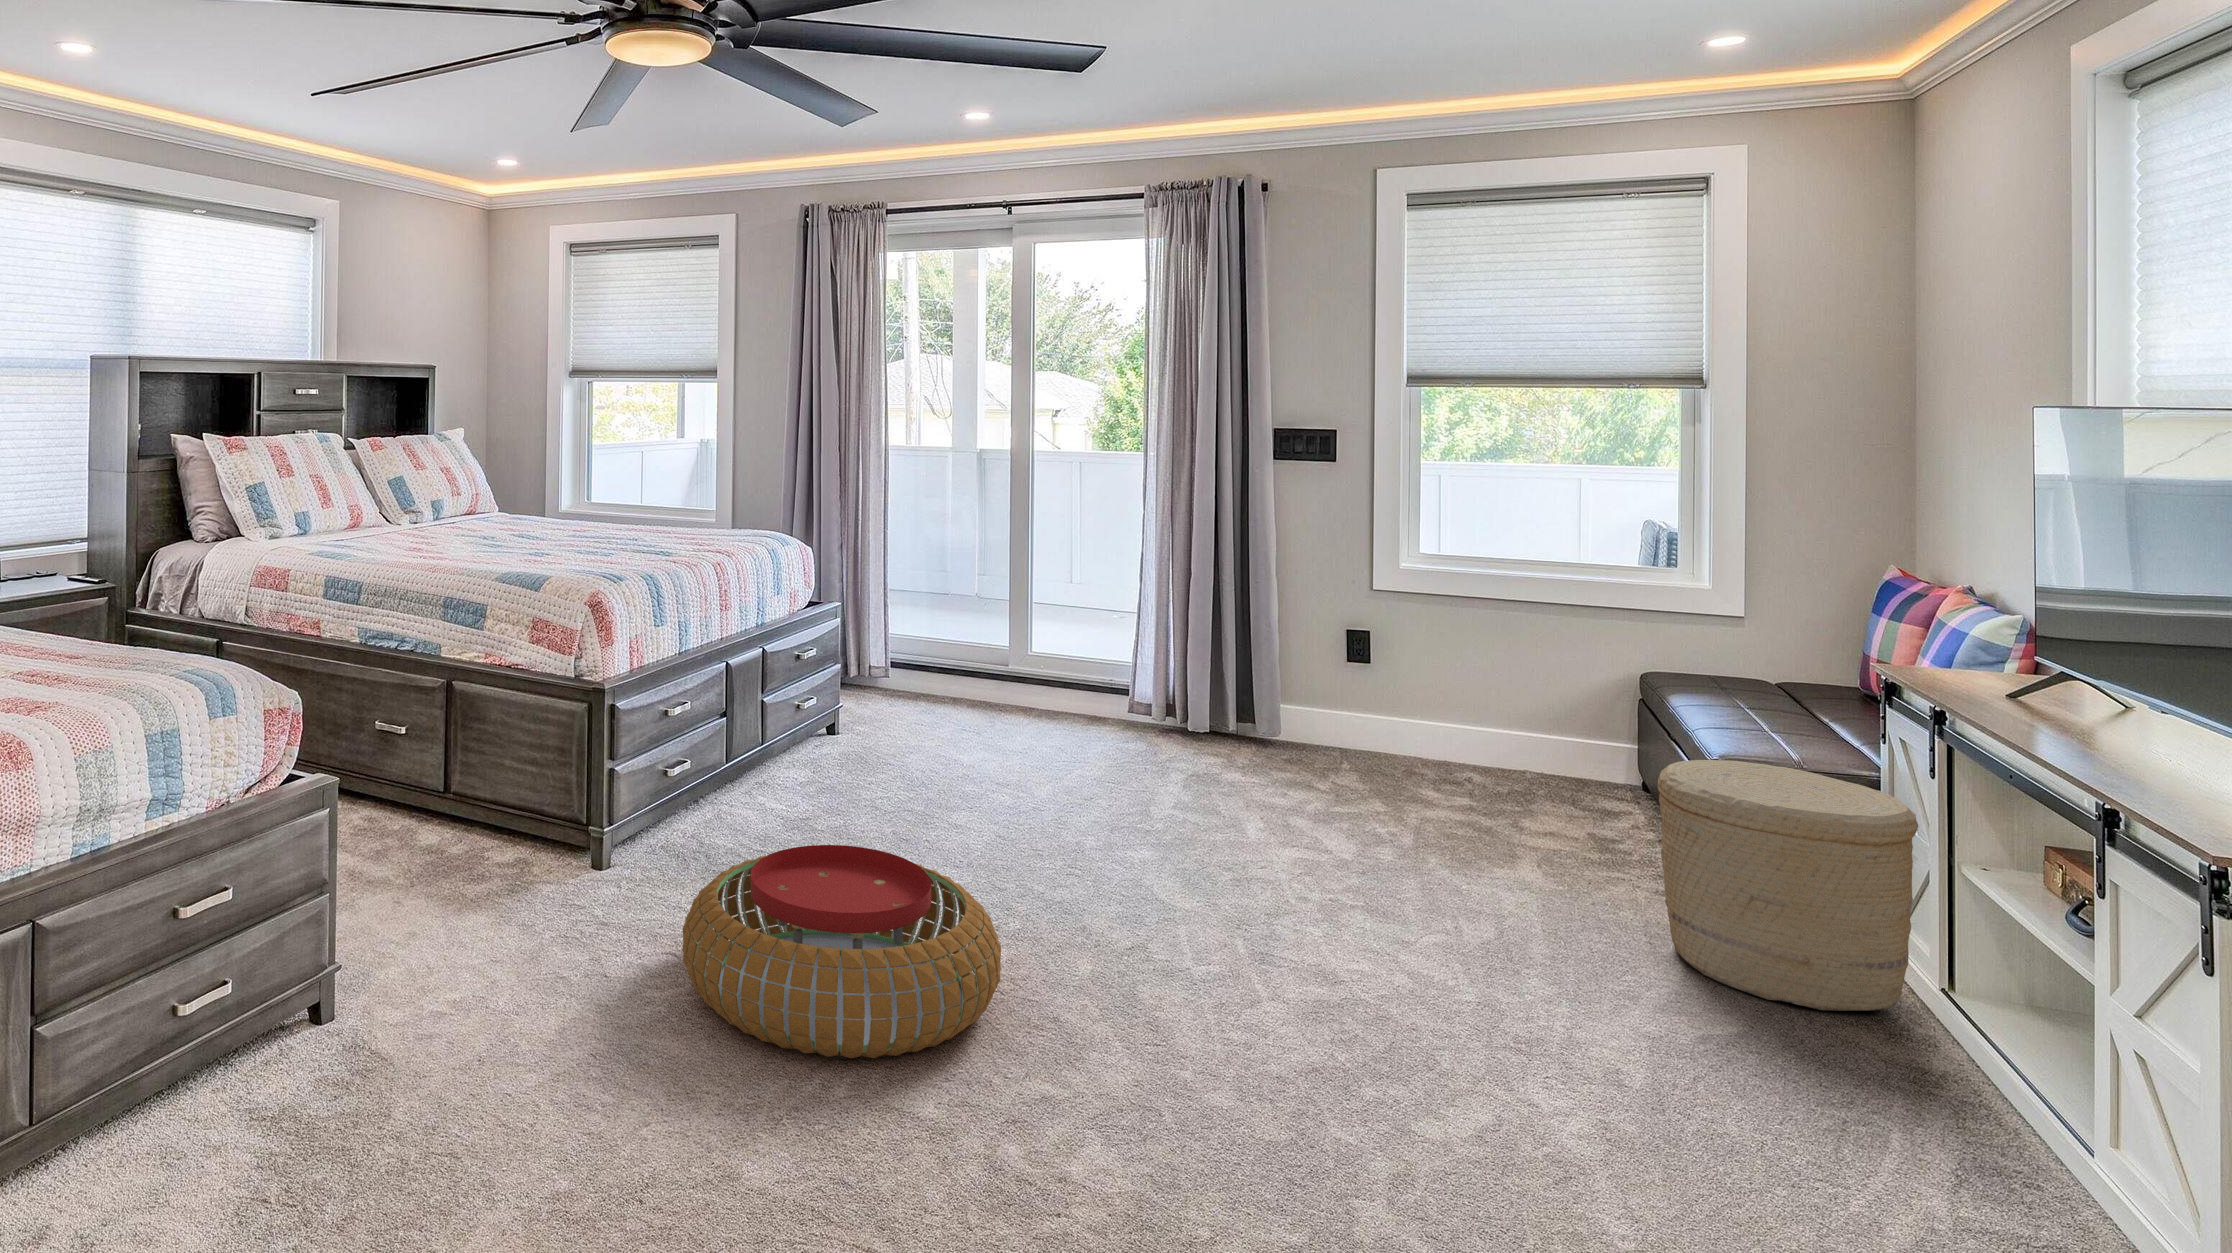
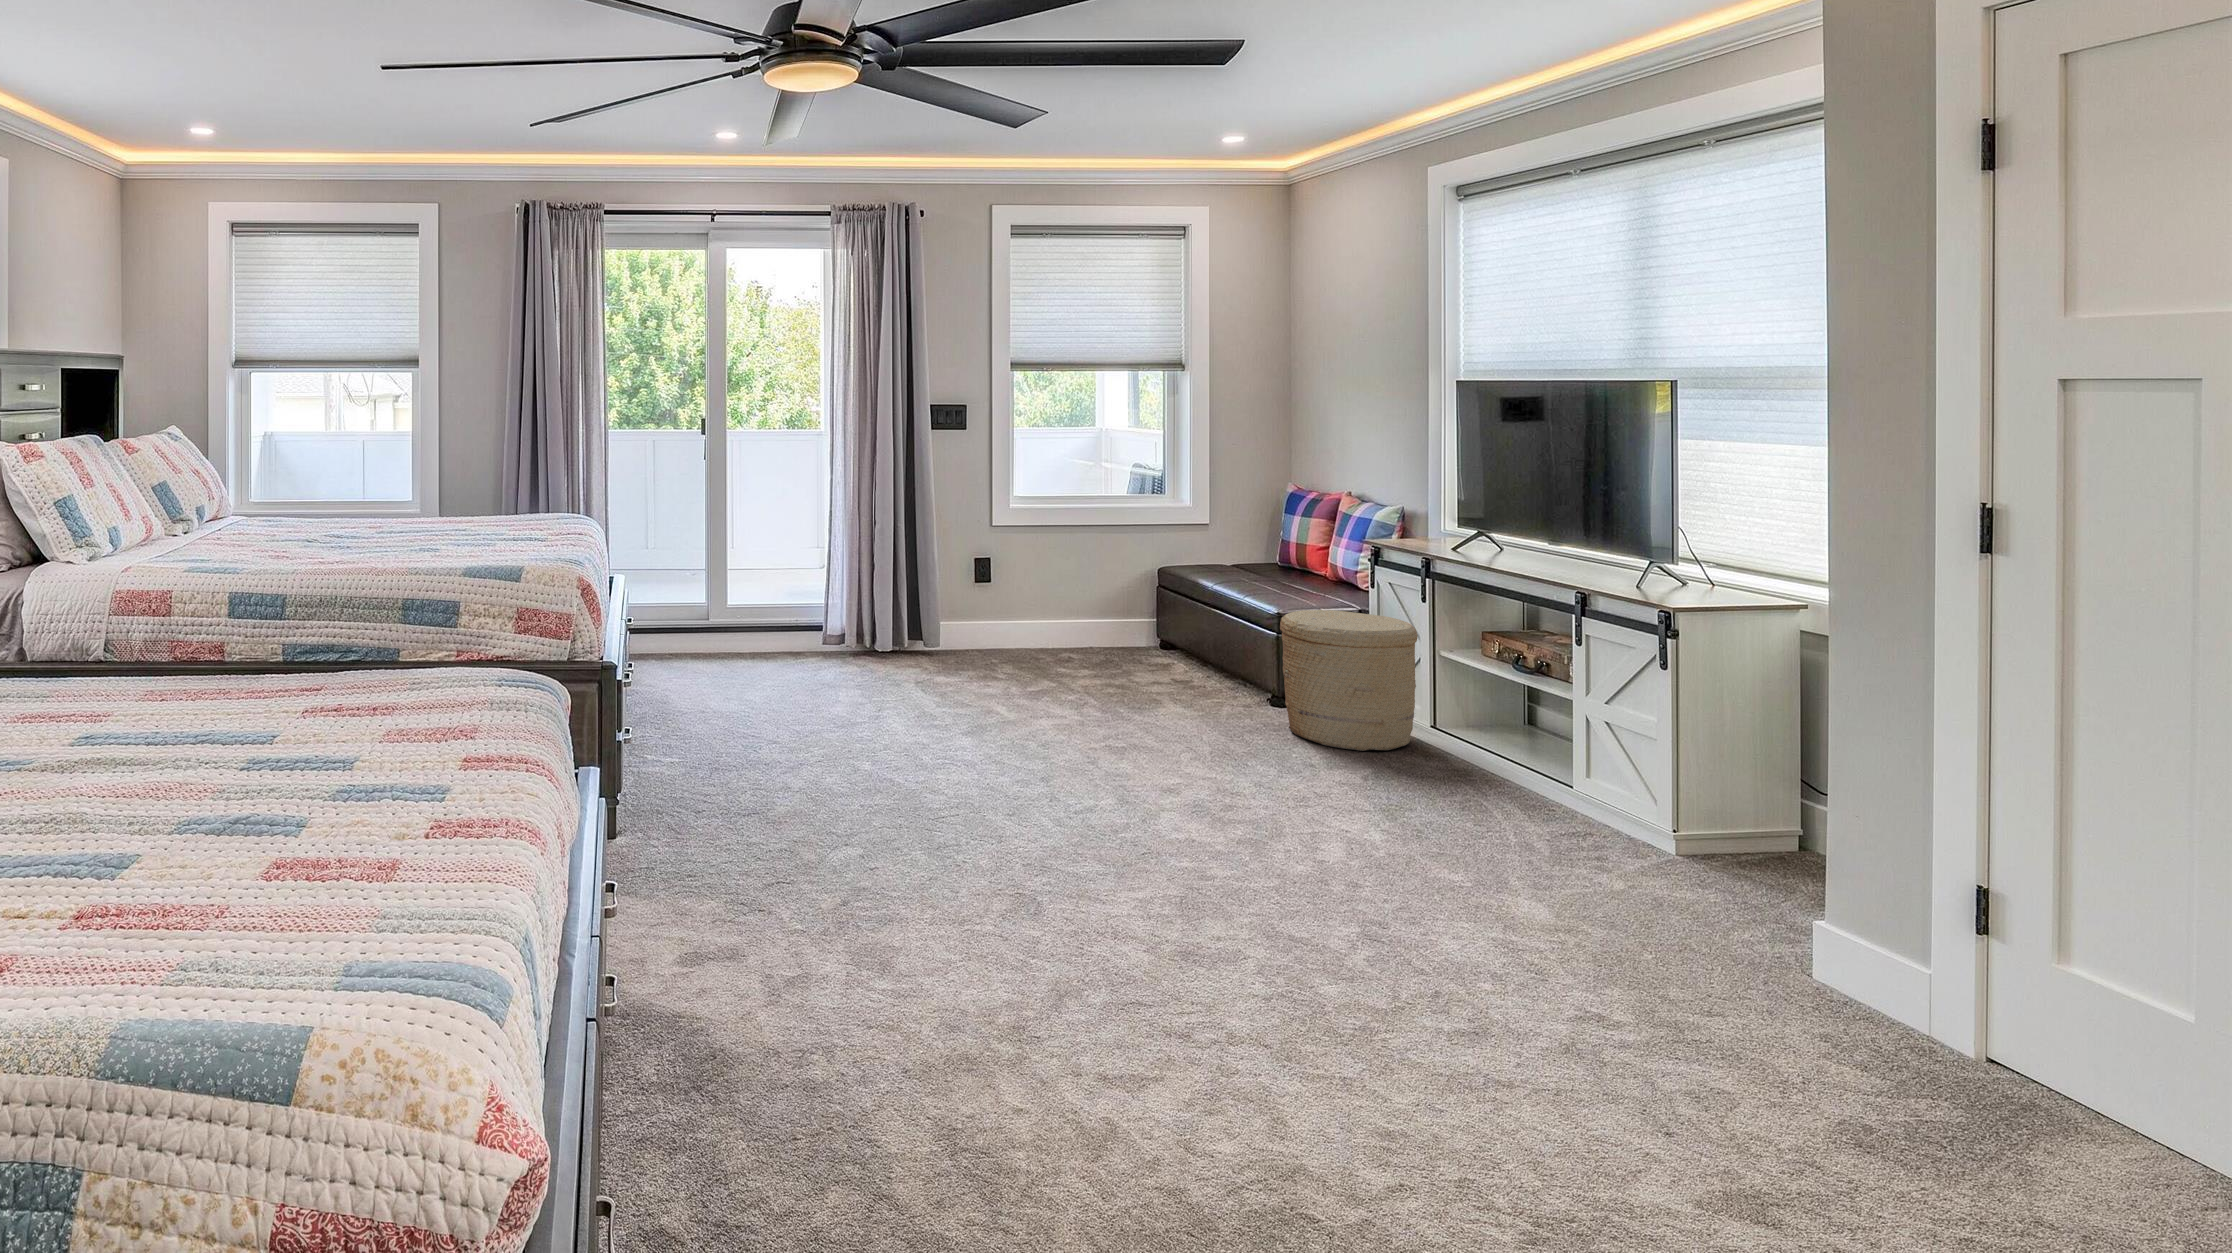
pouf: present [682,845,1001,1058] -> none [807,760,1073,921]

